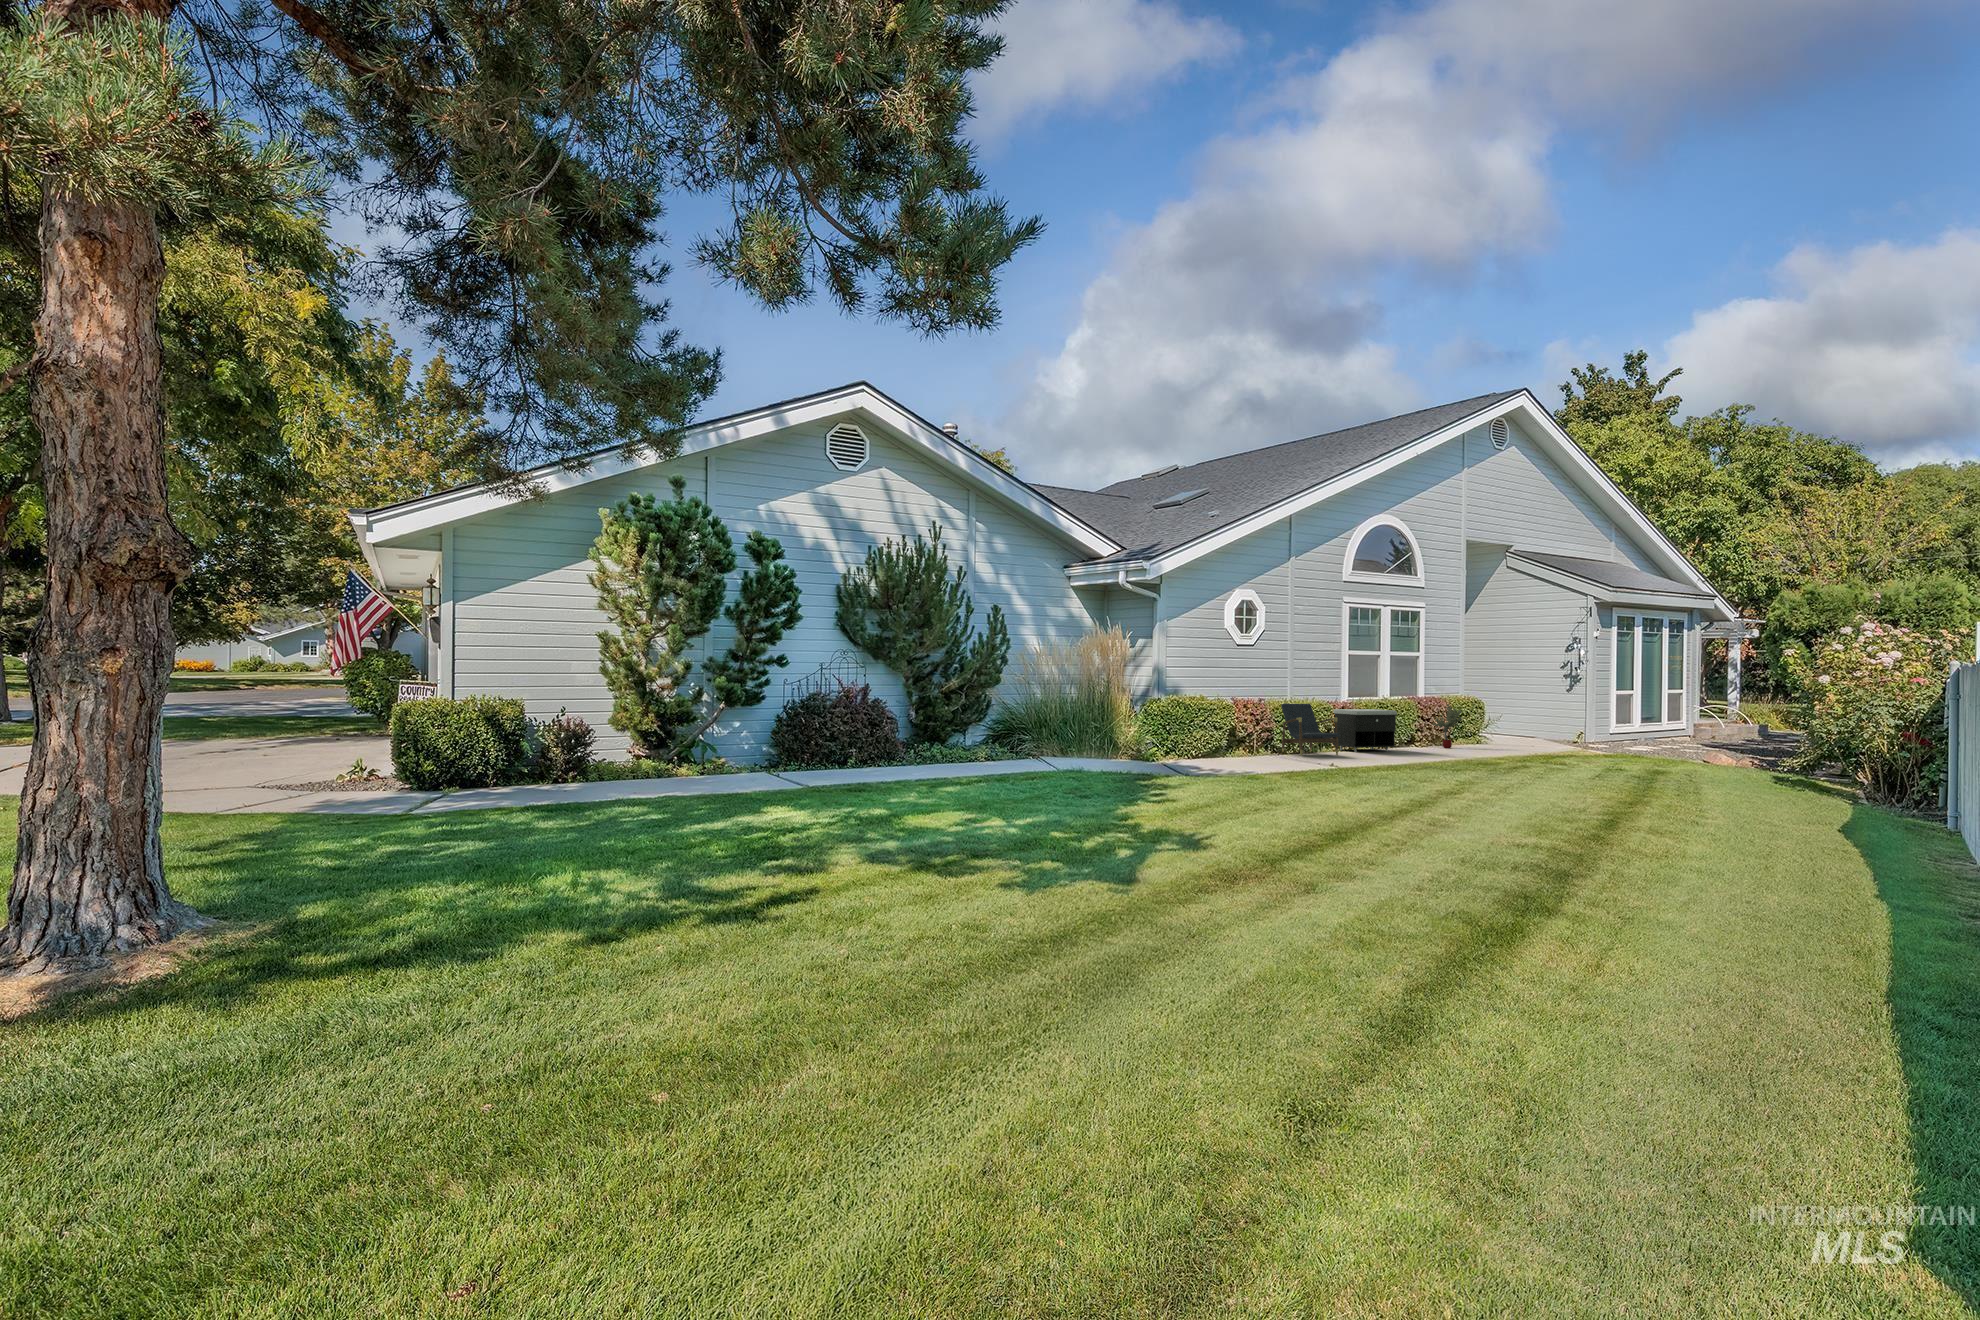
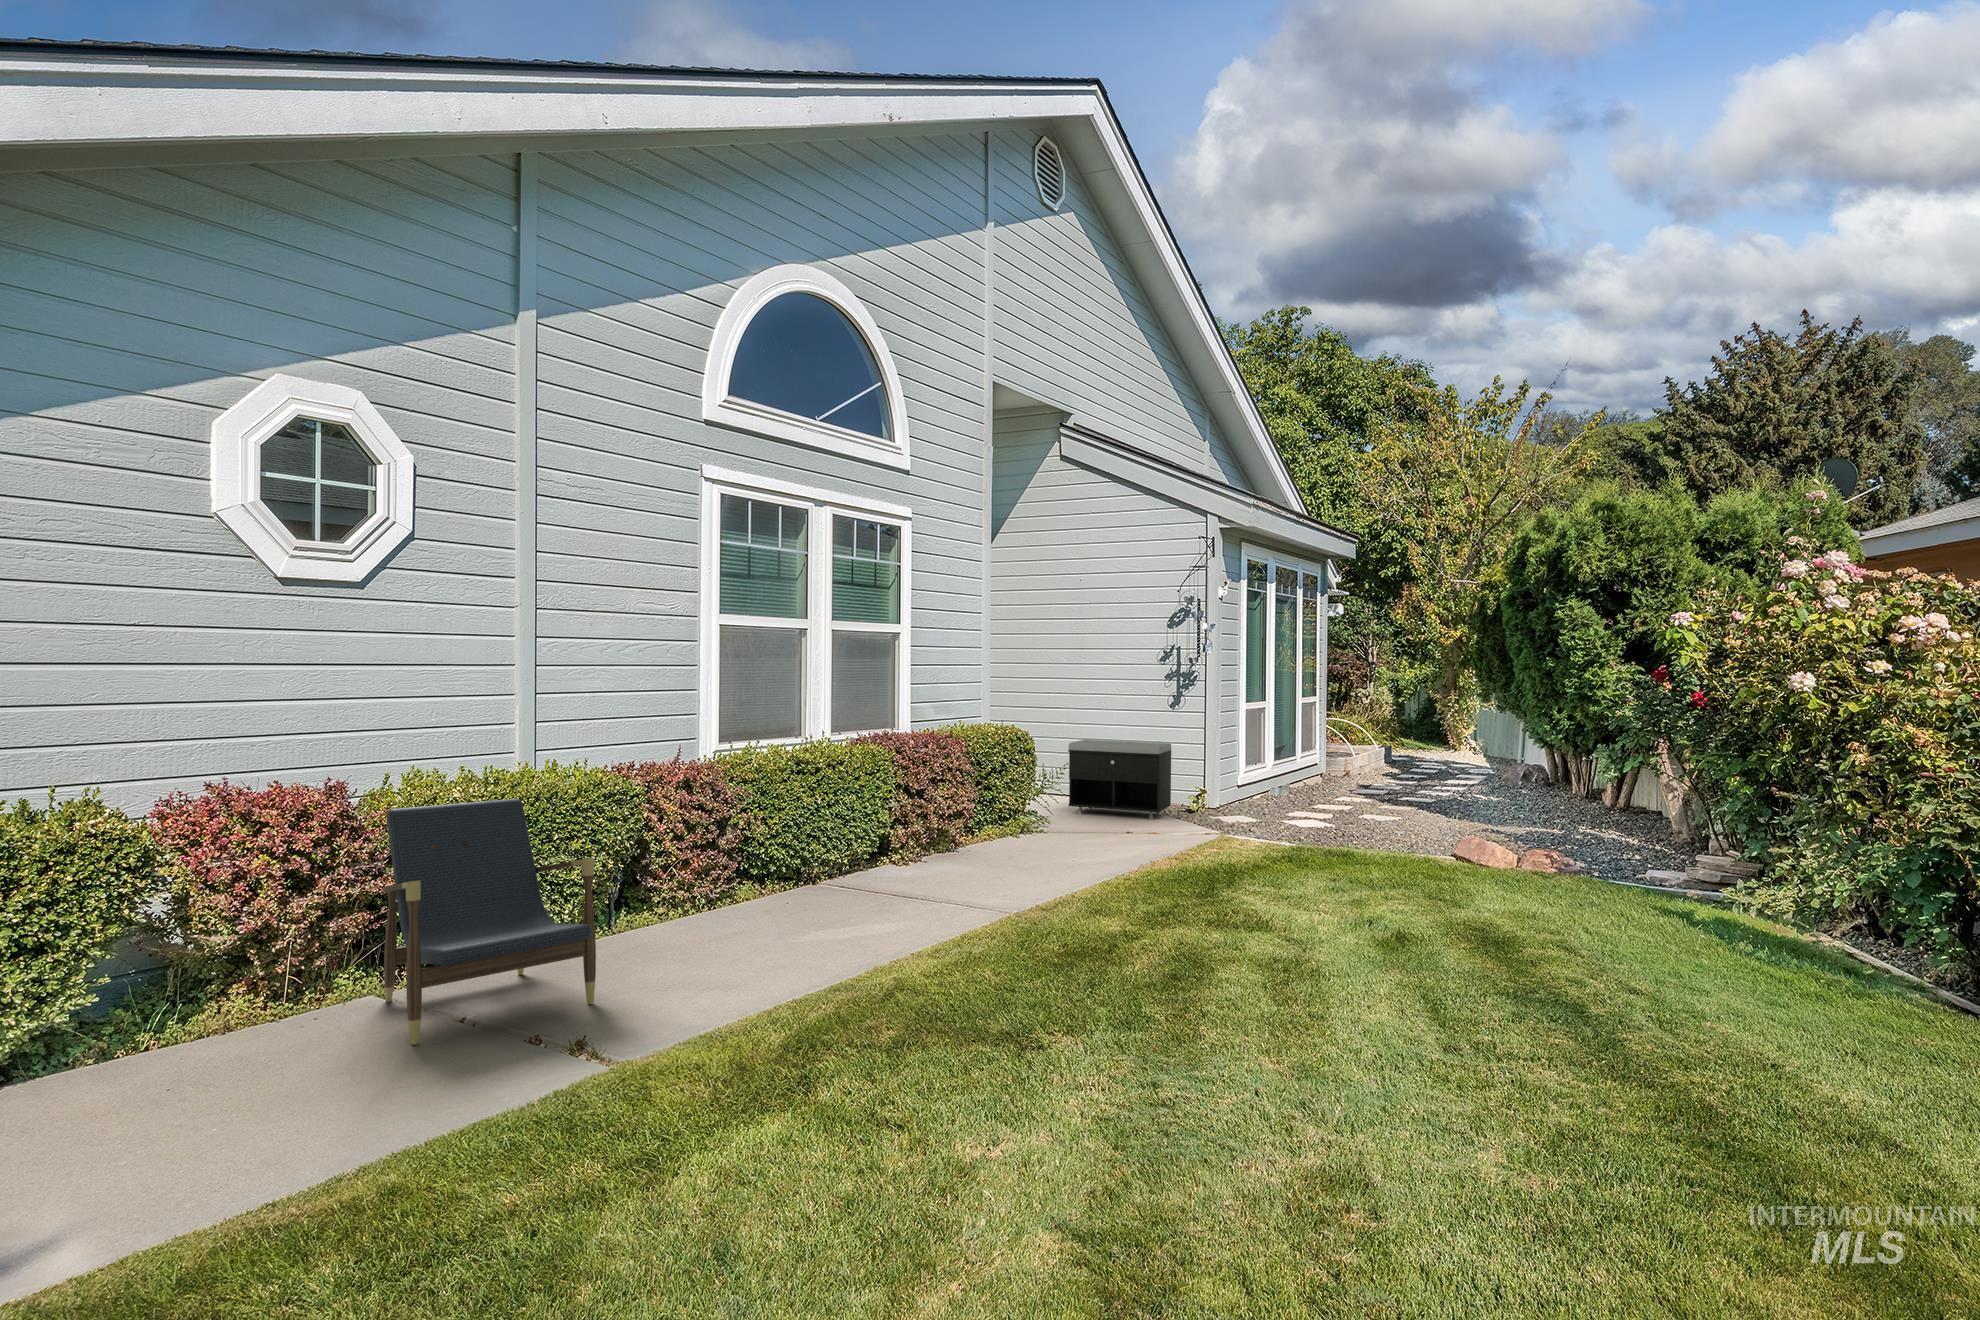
potted tree: present [1432,705,1462,748] -> none [928,752,997,863]
storage bench: present [1333,709,1397,752] -> present [1068,740,1171,819]

